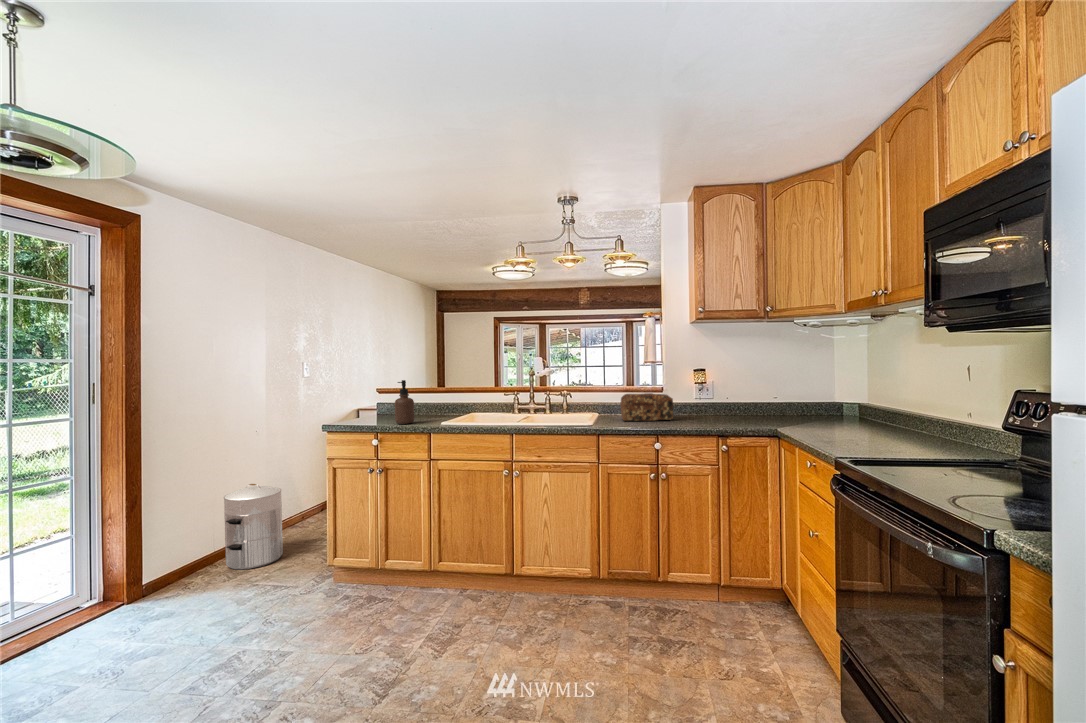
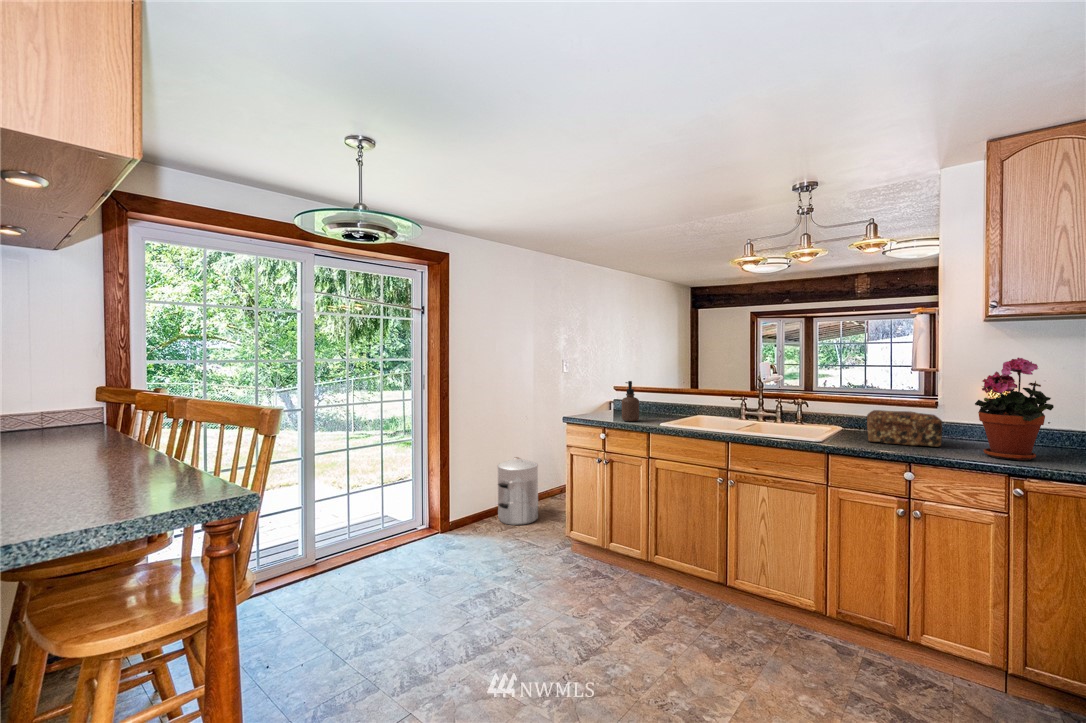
potted plant: none [693,346,740,423] -> present [975,358,1054,460]

